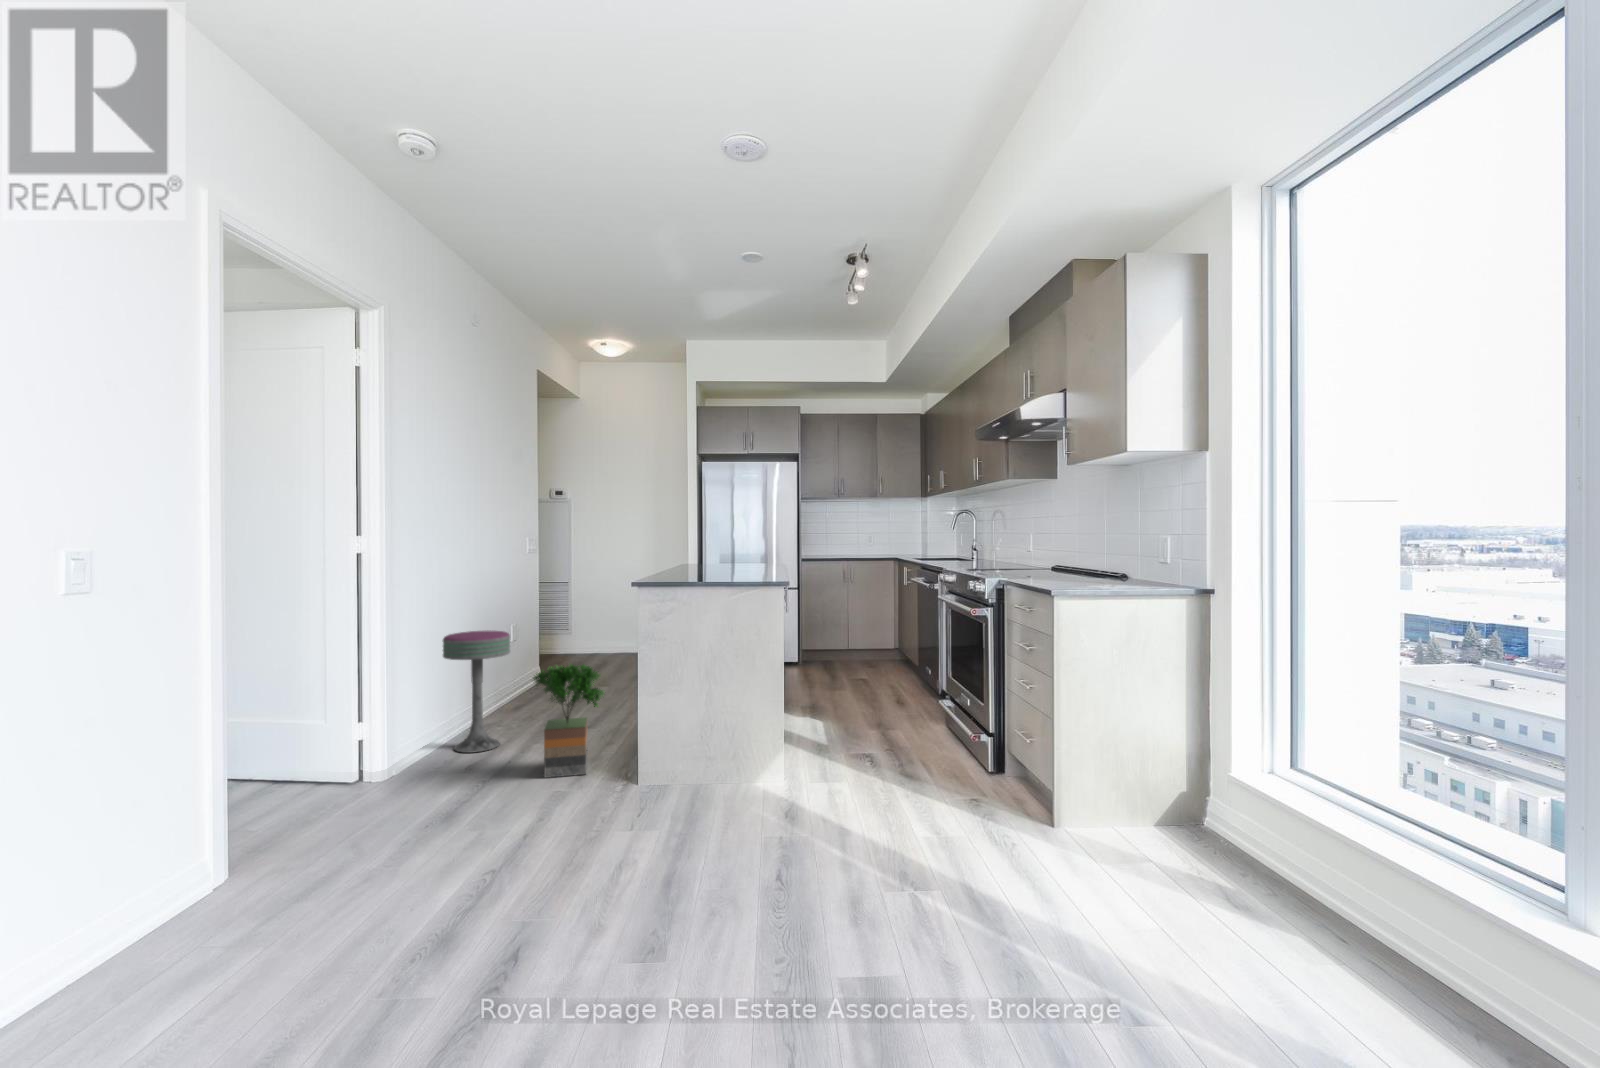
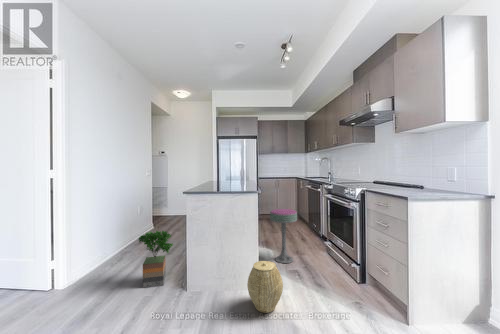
bar stool: present [443,631,510,753] -> present [270,209,297,263]
woven basket: none [758,717,827,810] -> present [247,261,283,313]

